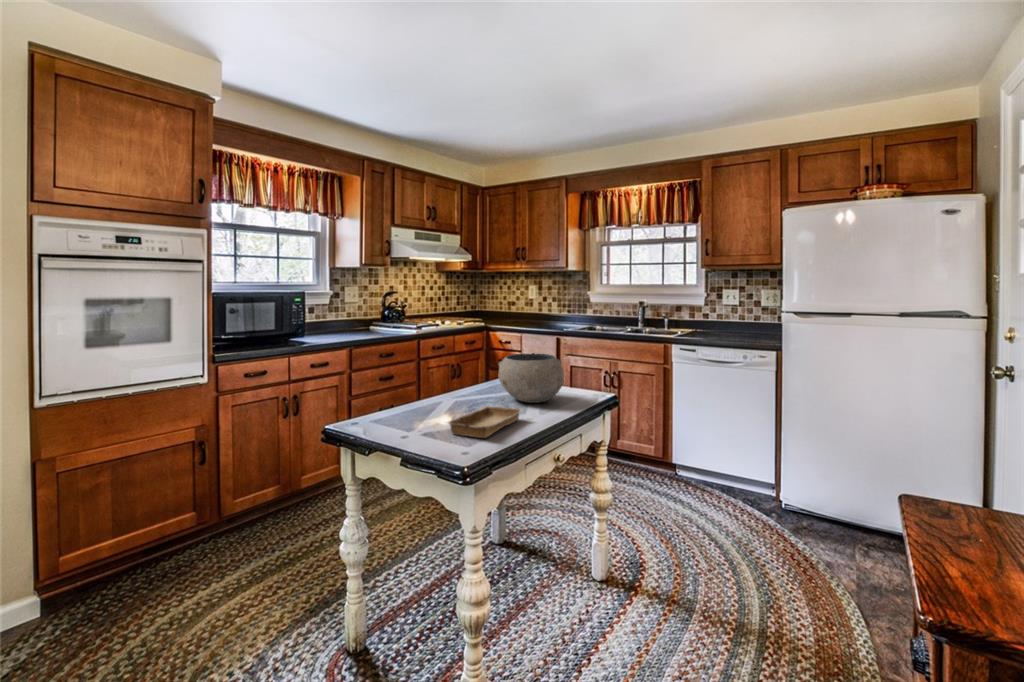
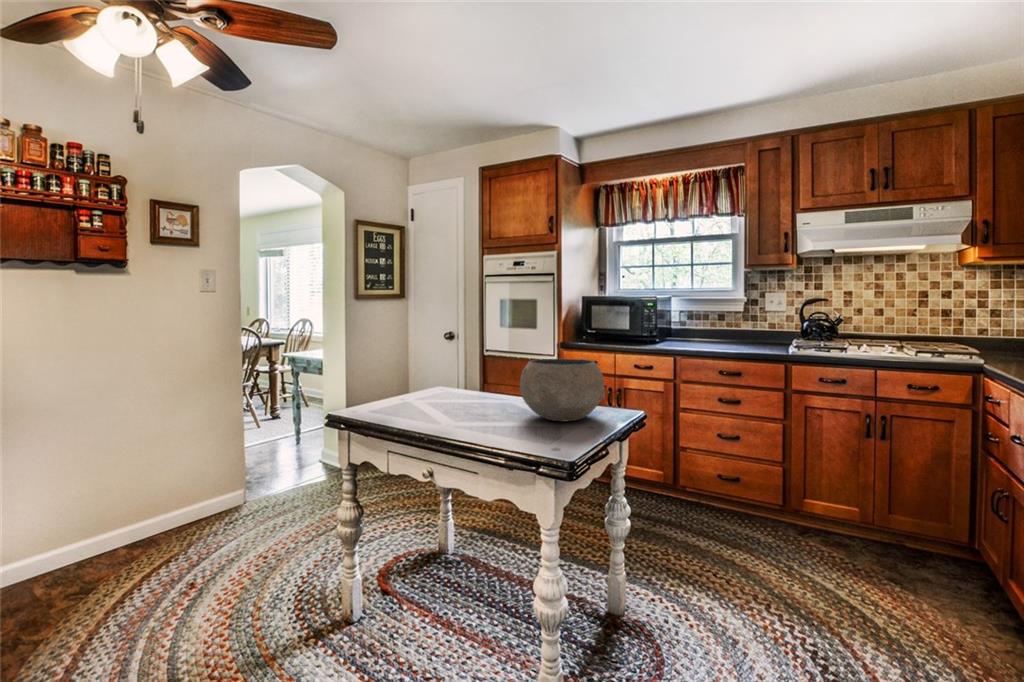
tray: present [448,406,521,438] -> none [388,393,481,415]

